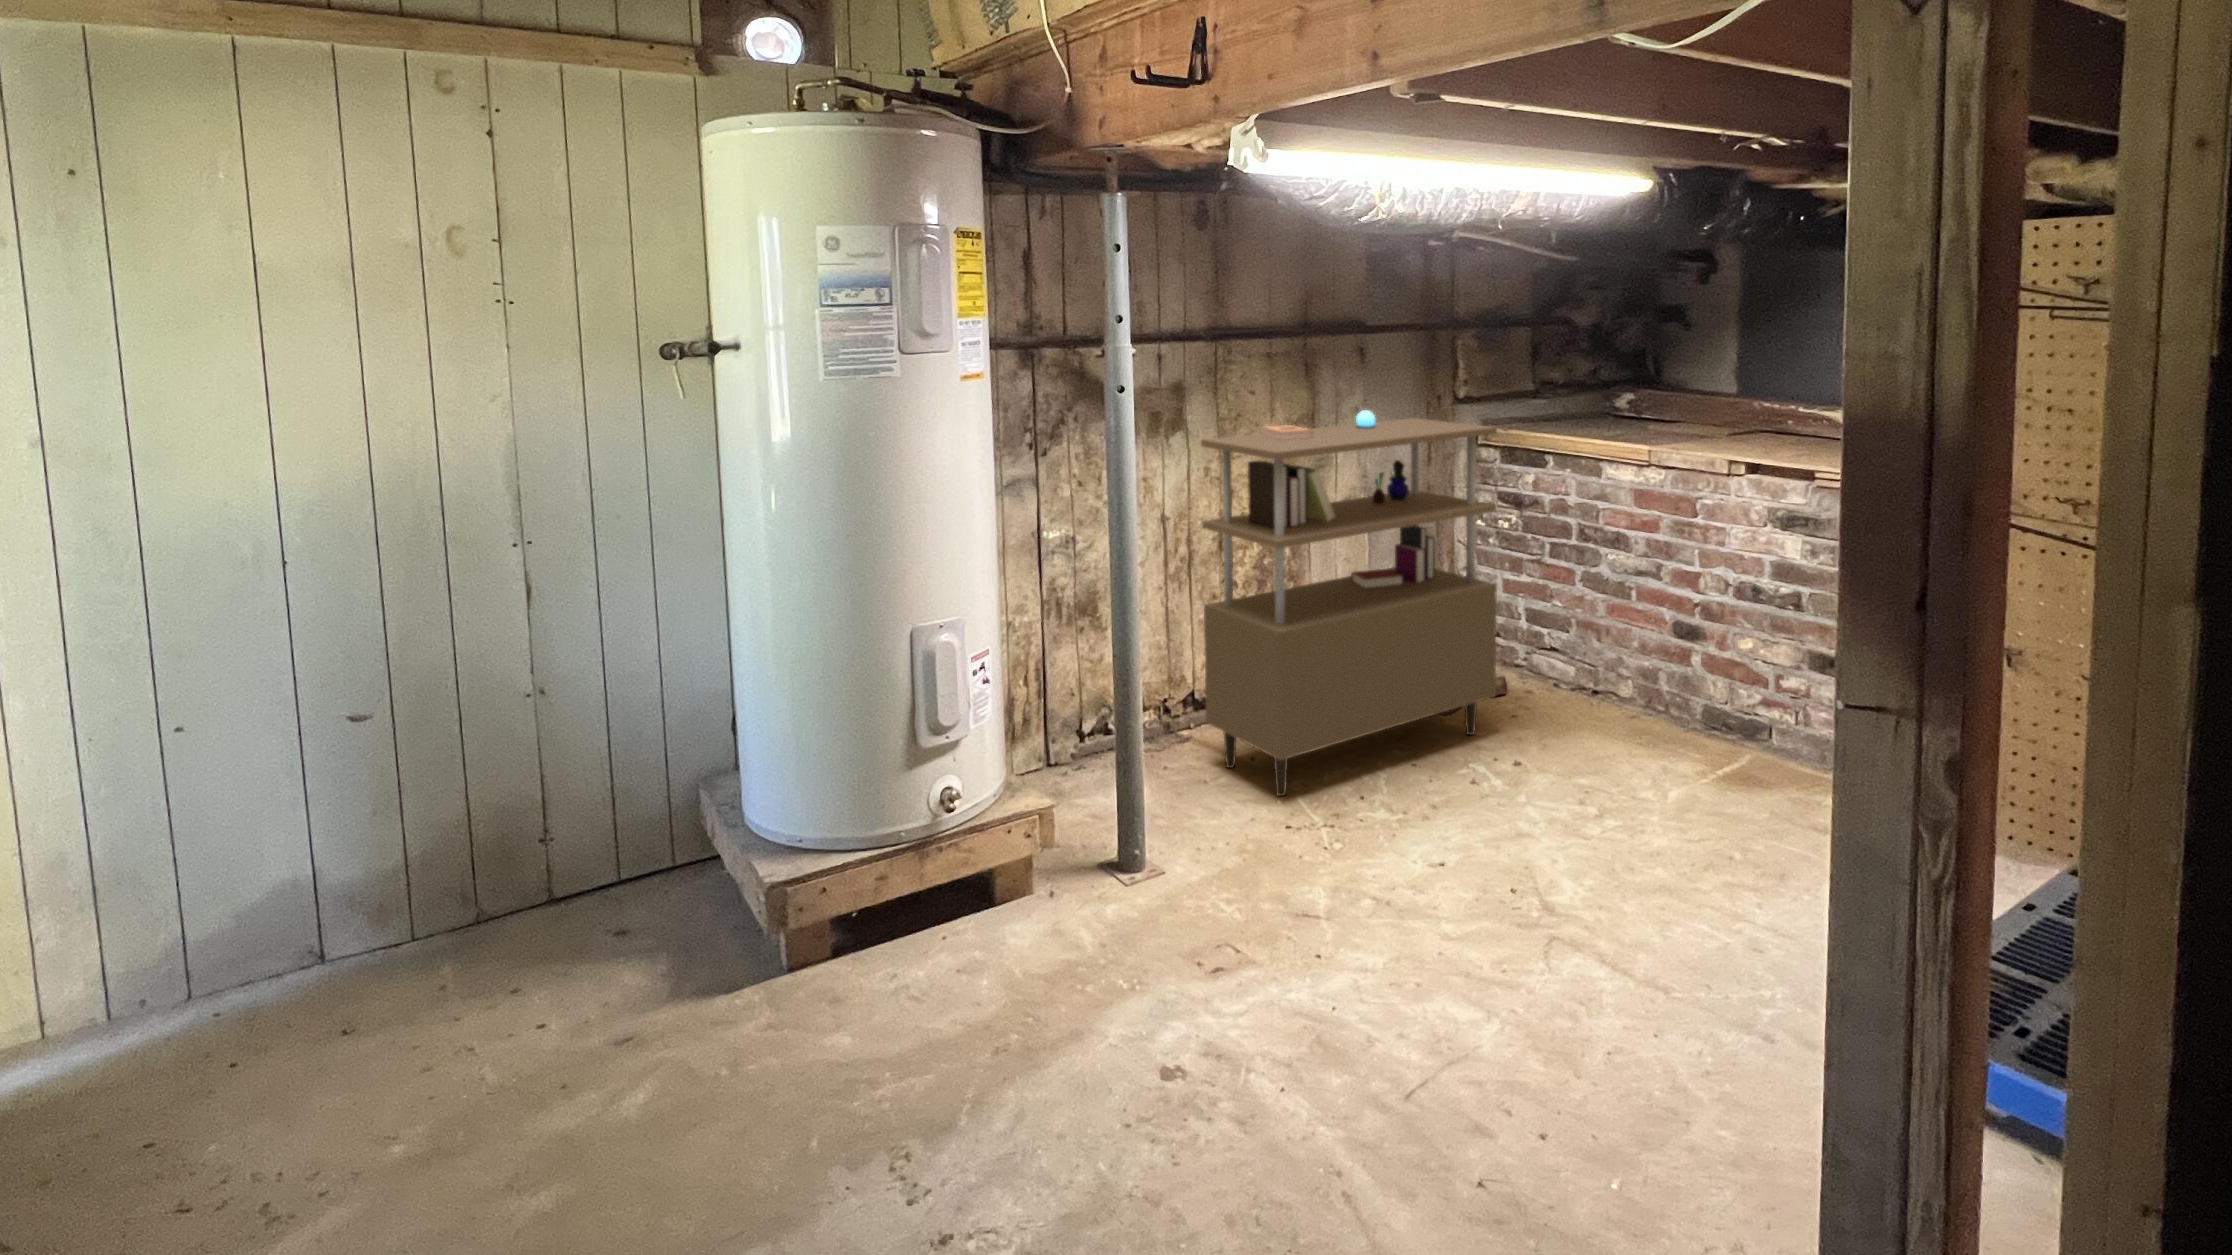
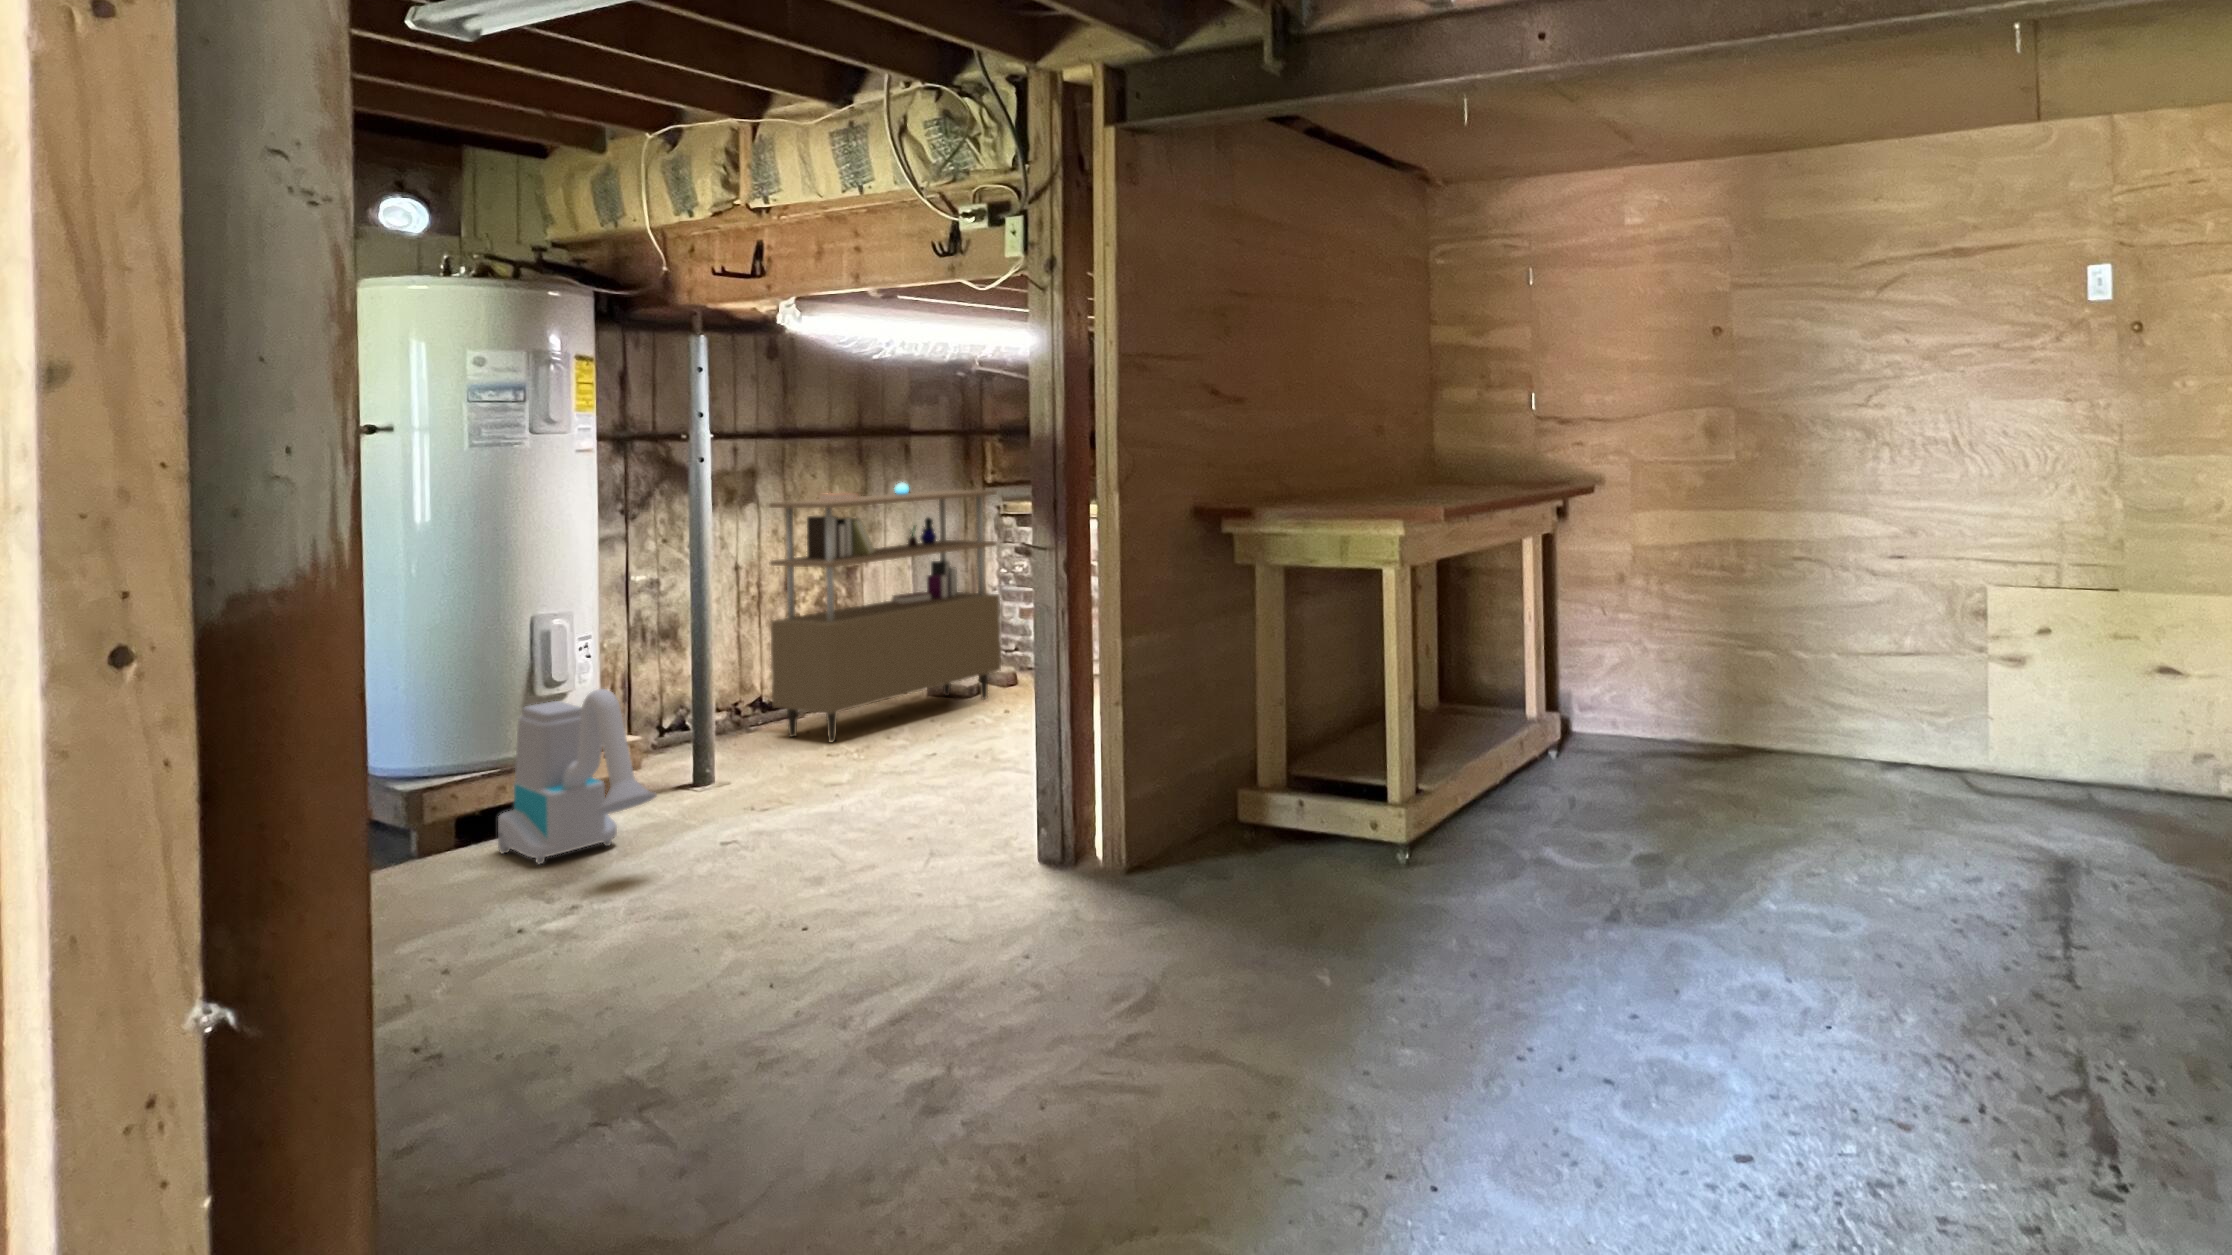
vacuum cleaner: none [877,764,1053,1041] -> present [498,689,656,864]

